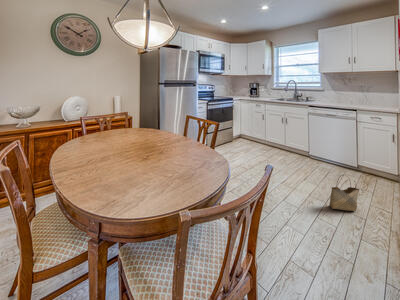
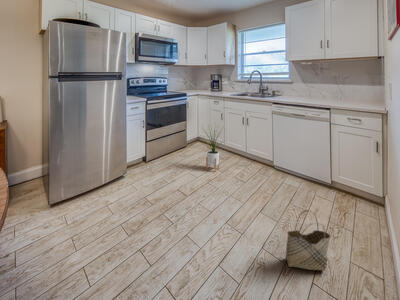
house plant: none [252,121,273,160] -> present [206,129,220,172]

